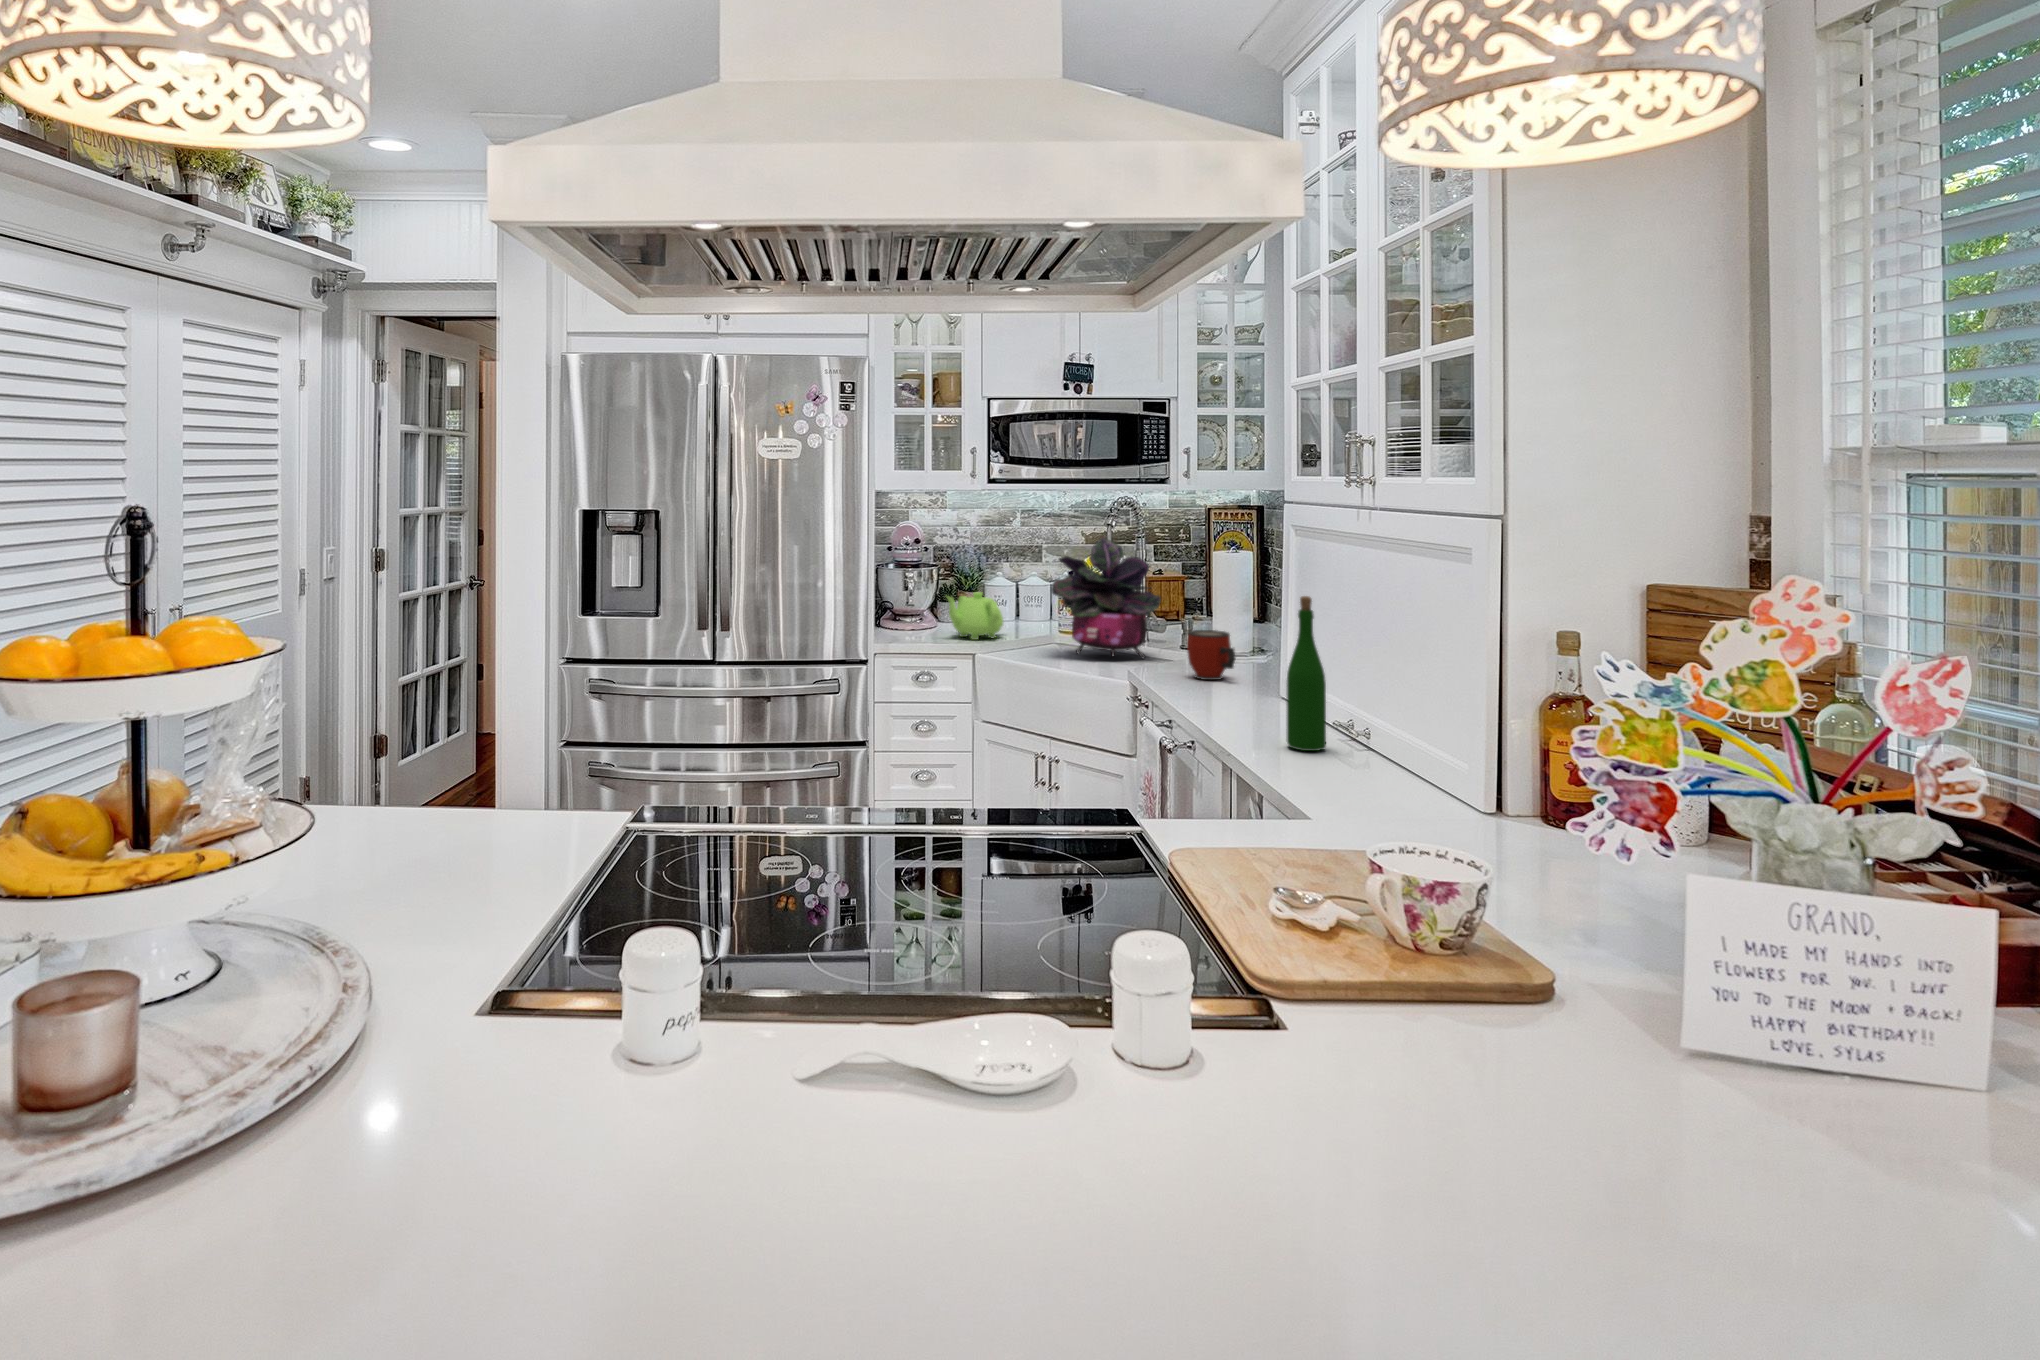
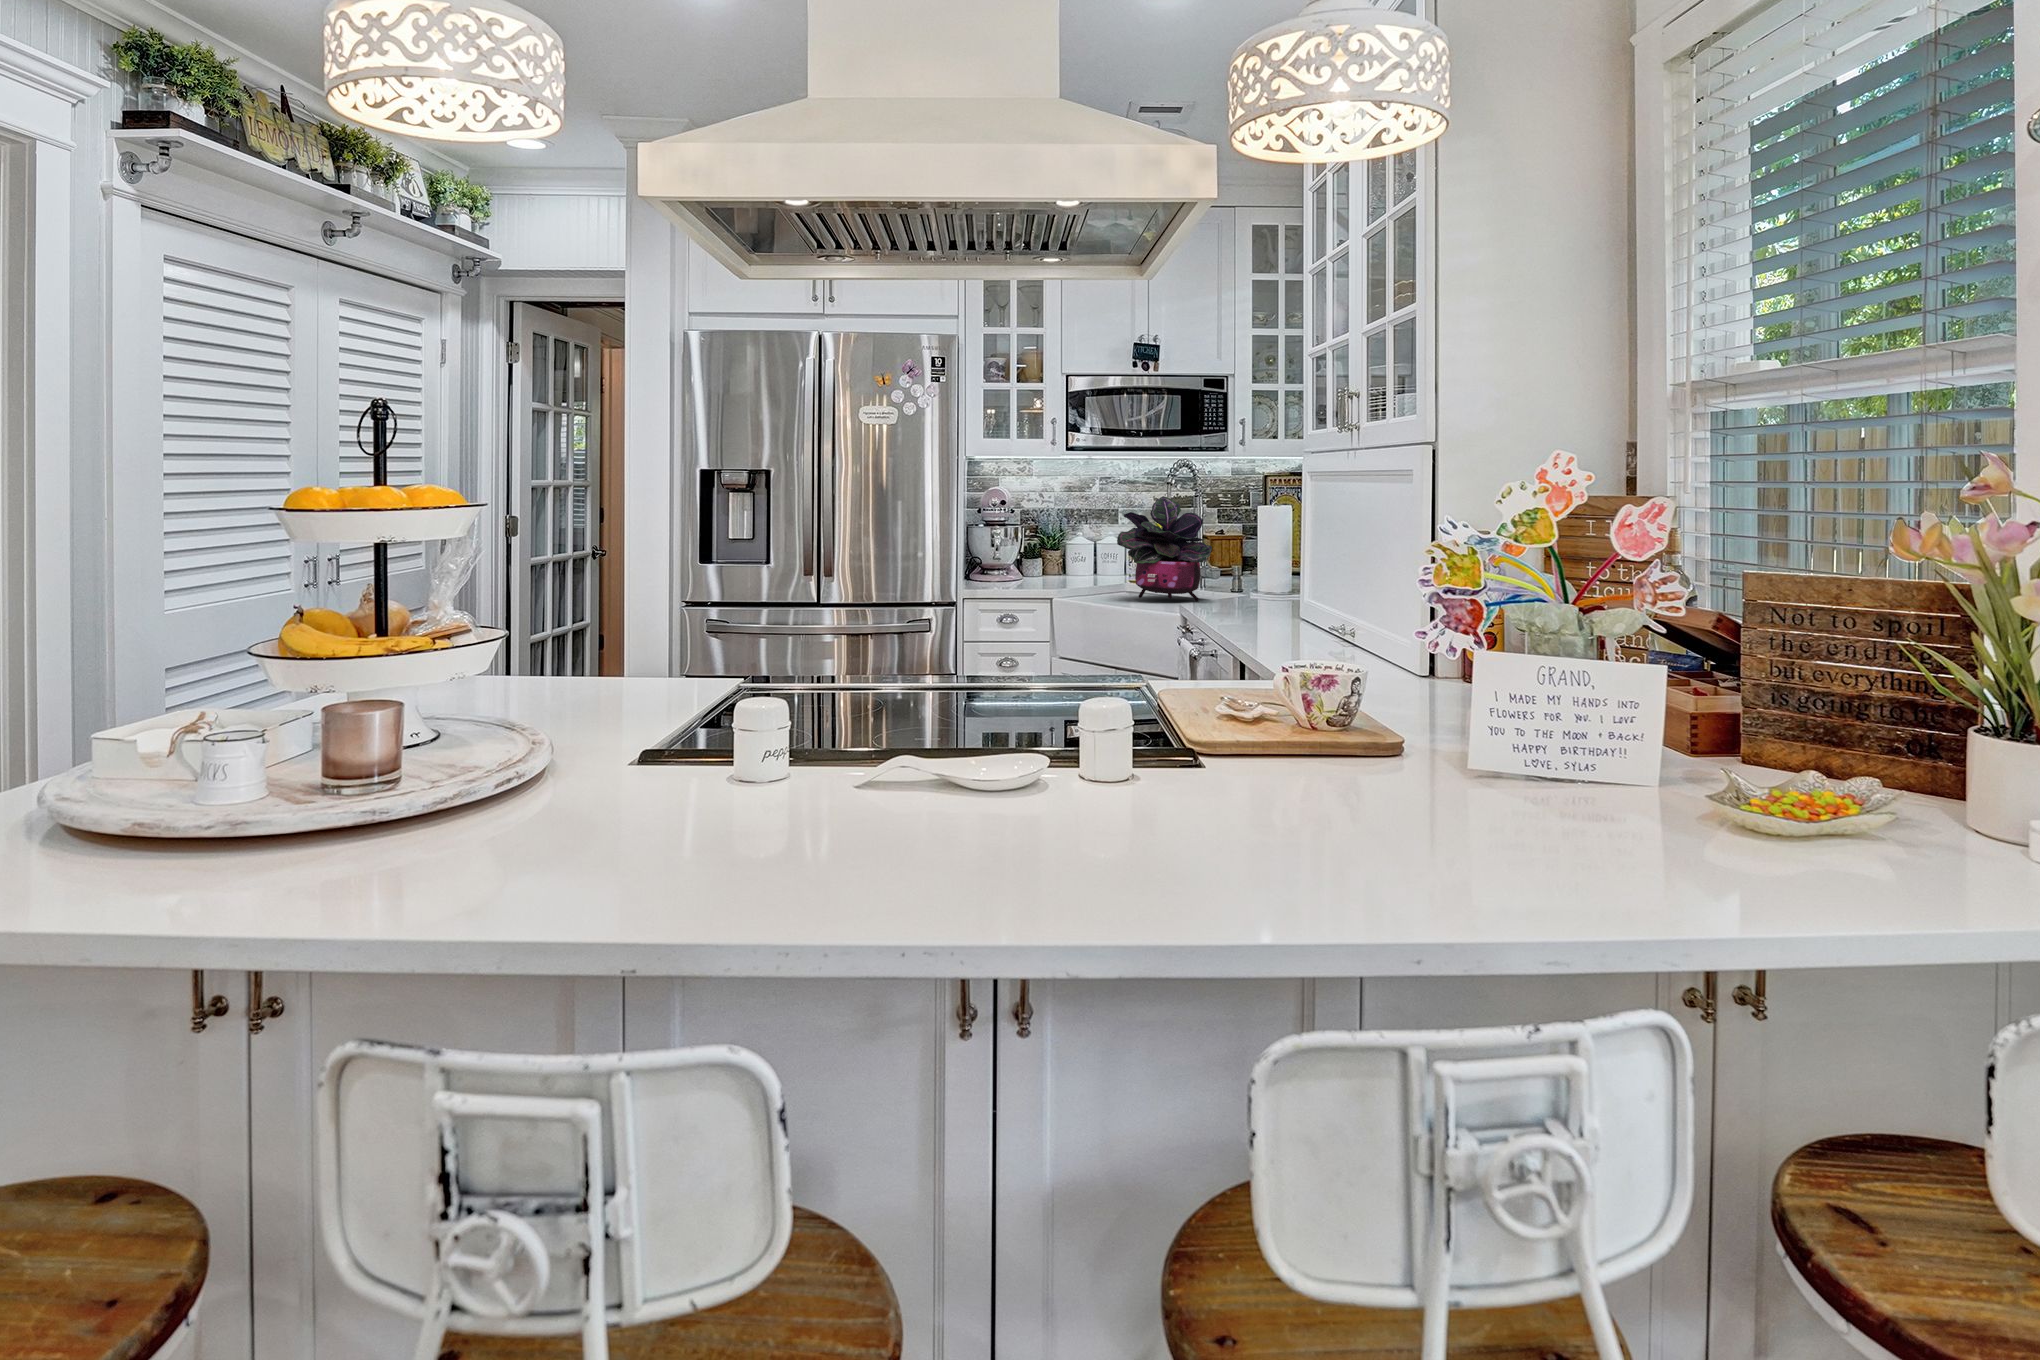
teapot: present [947,592,1003,640] -> none [1026,549,1084,590]
wine bottle: present [1286,596,1326,751] -> none [1292,524,1322,650]
mug: present [1187,630,1236,680] -> none [1229,571,1269,613]

